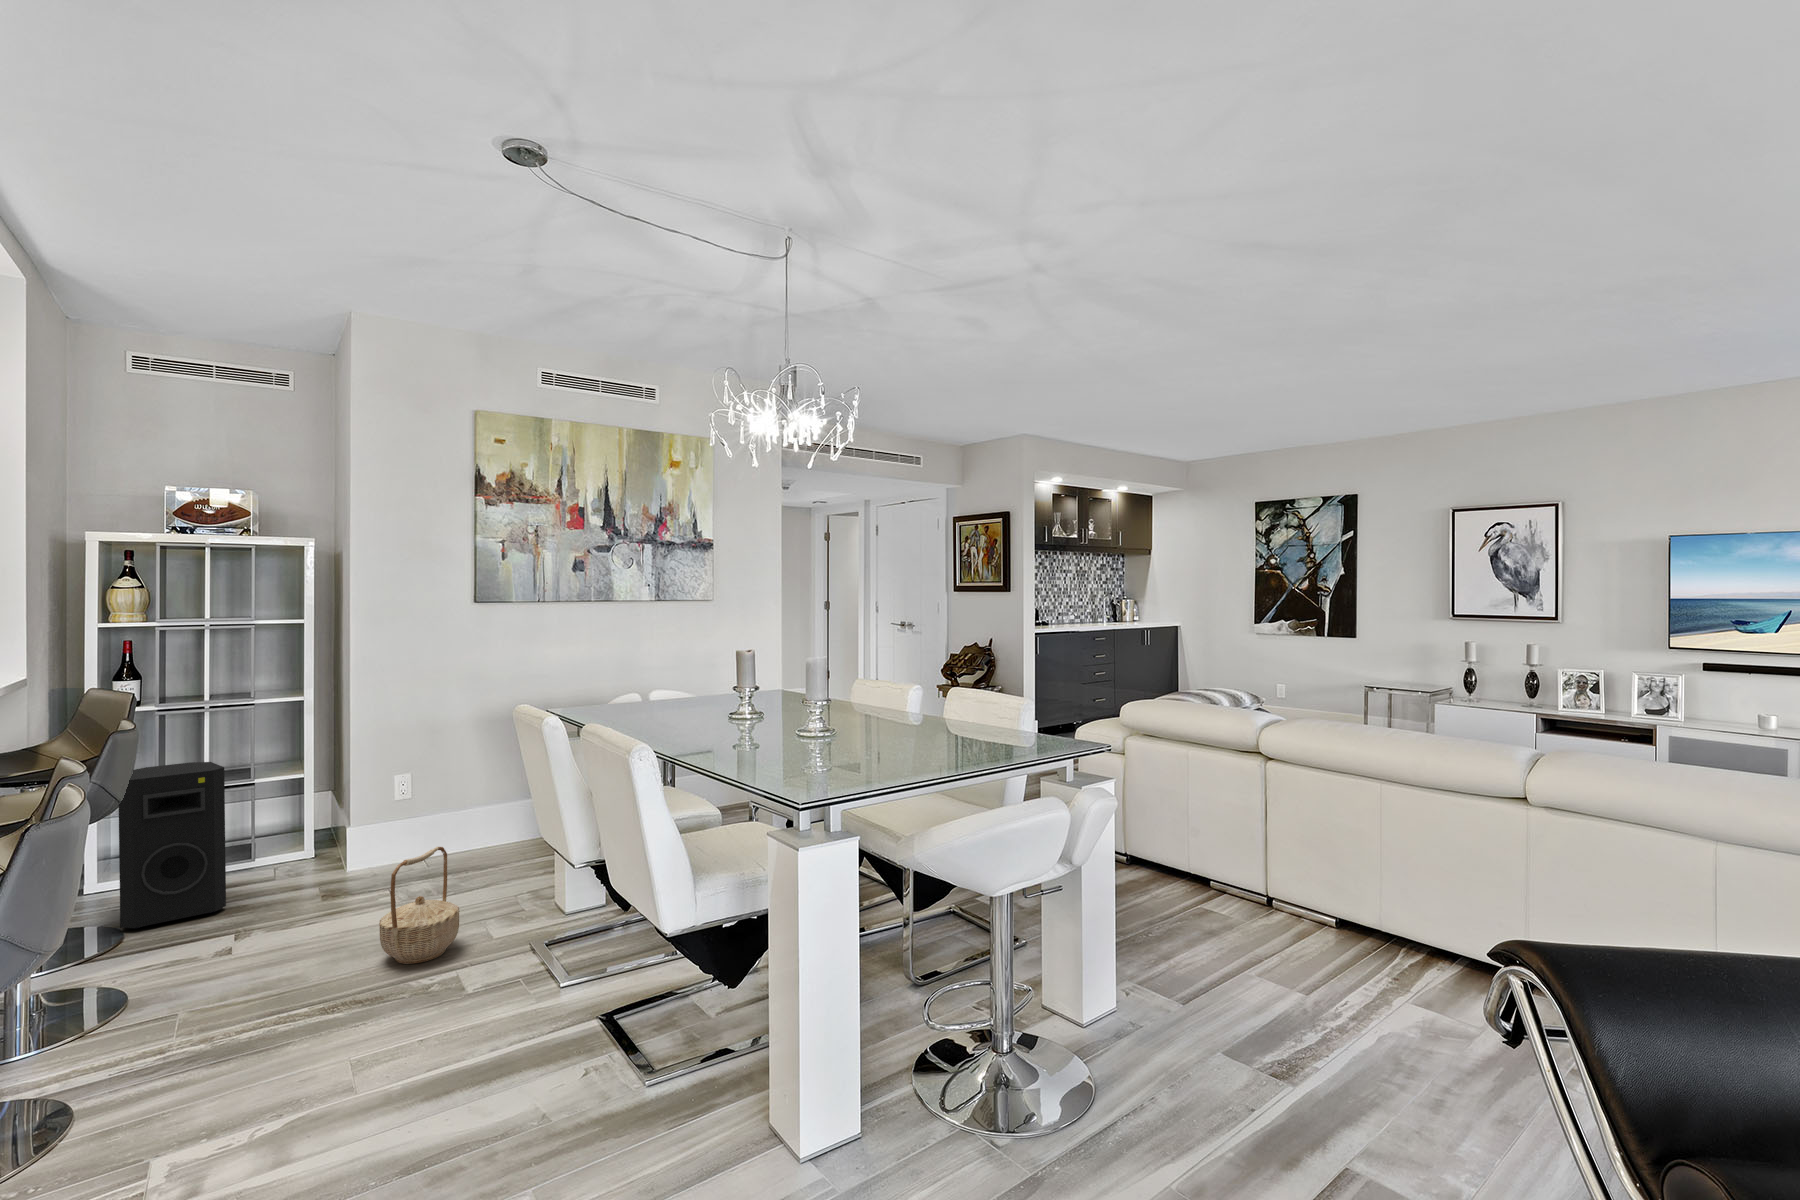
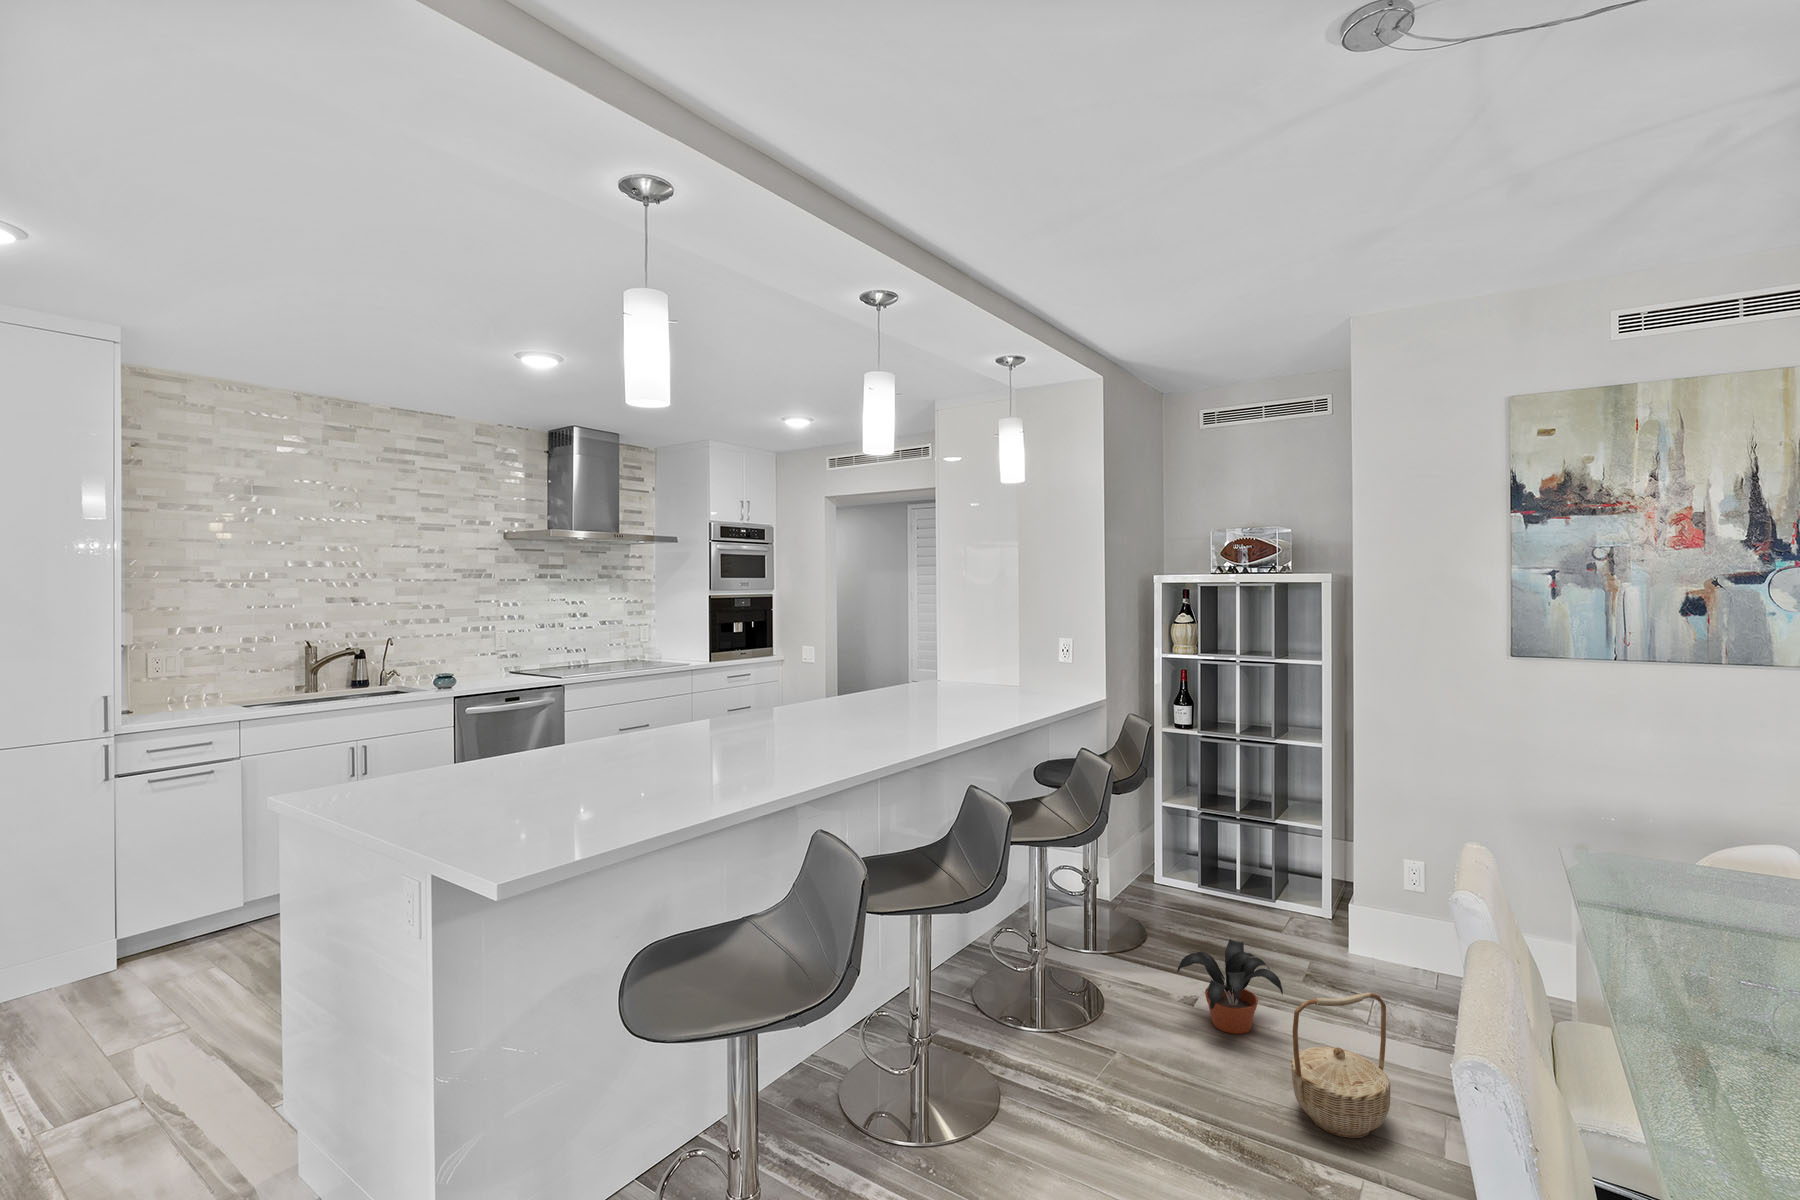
speaker: present [119,762,226,929] -> none [1144,793,1223,948]
potted plant: none [226,870,340,955] -> present [1177,939,1283,1034]

